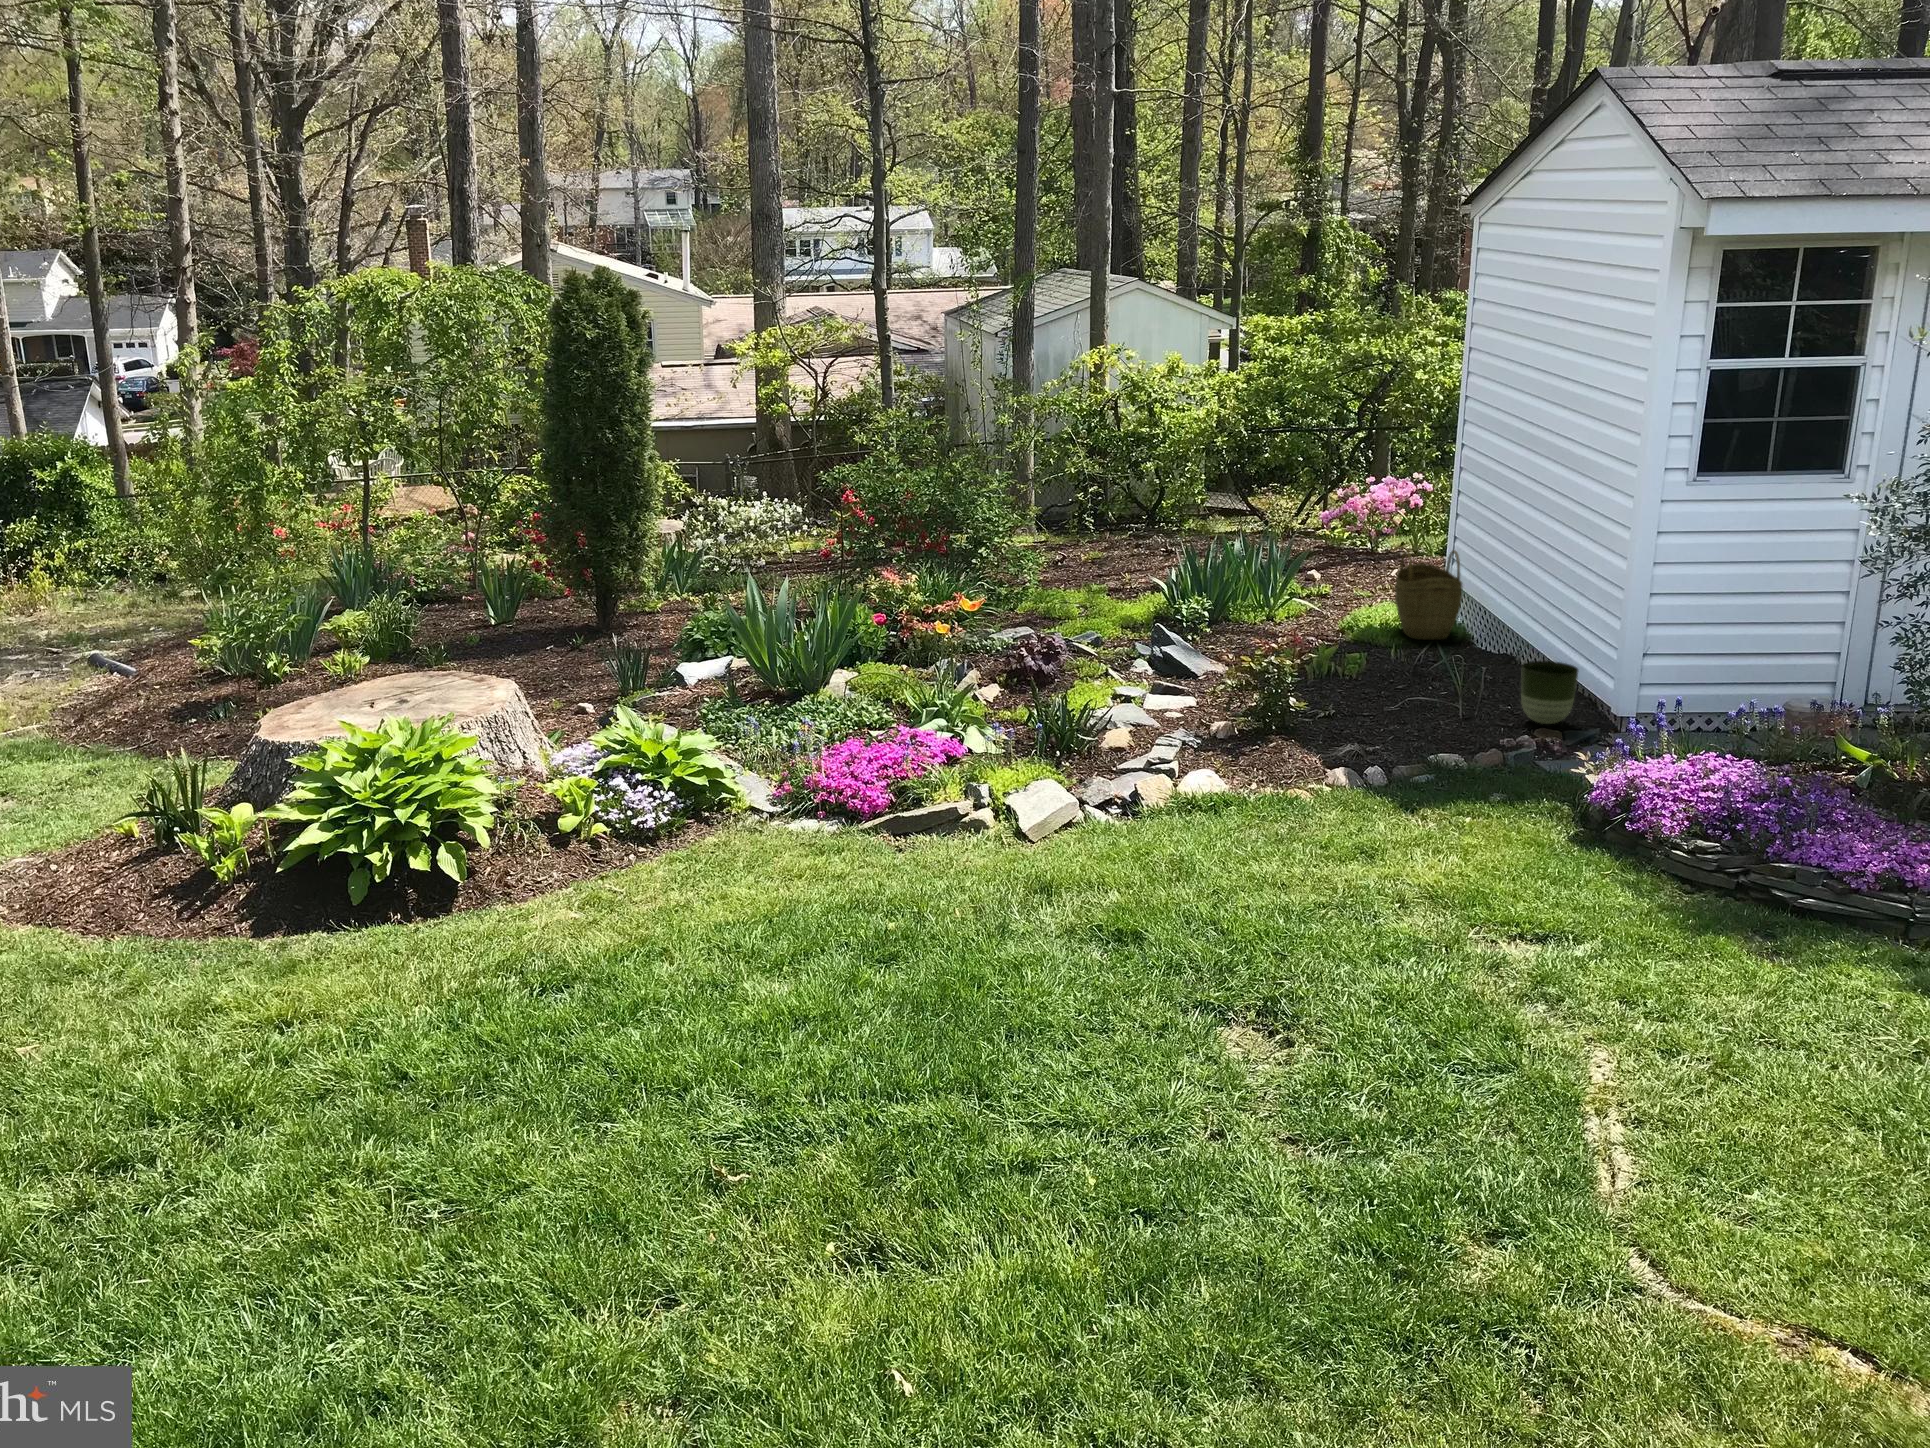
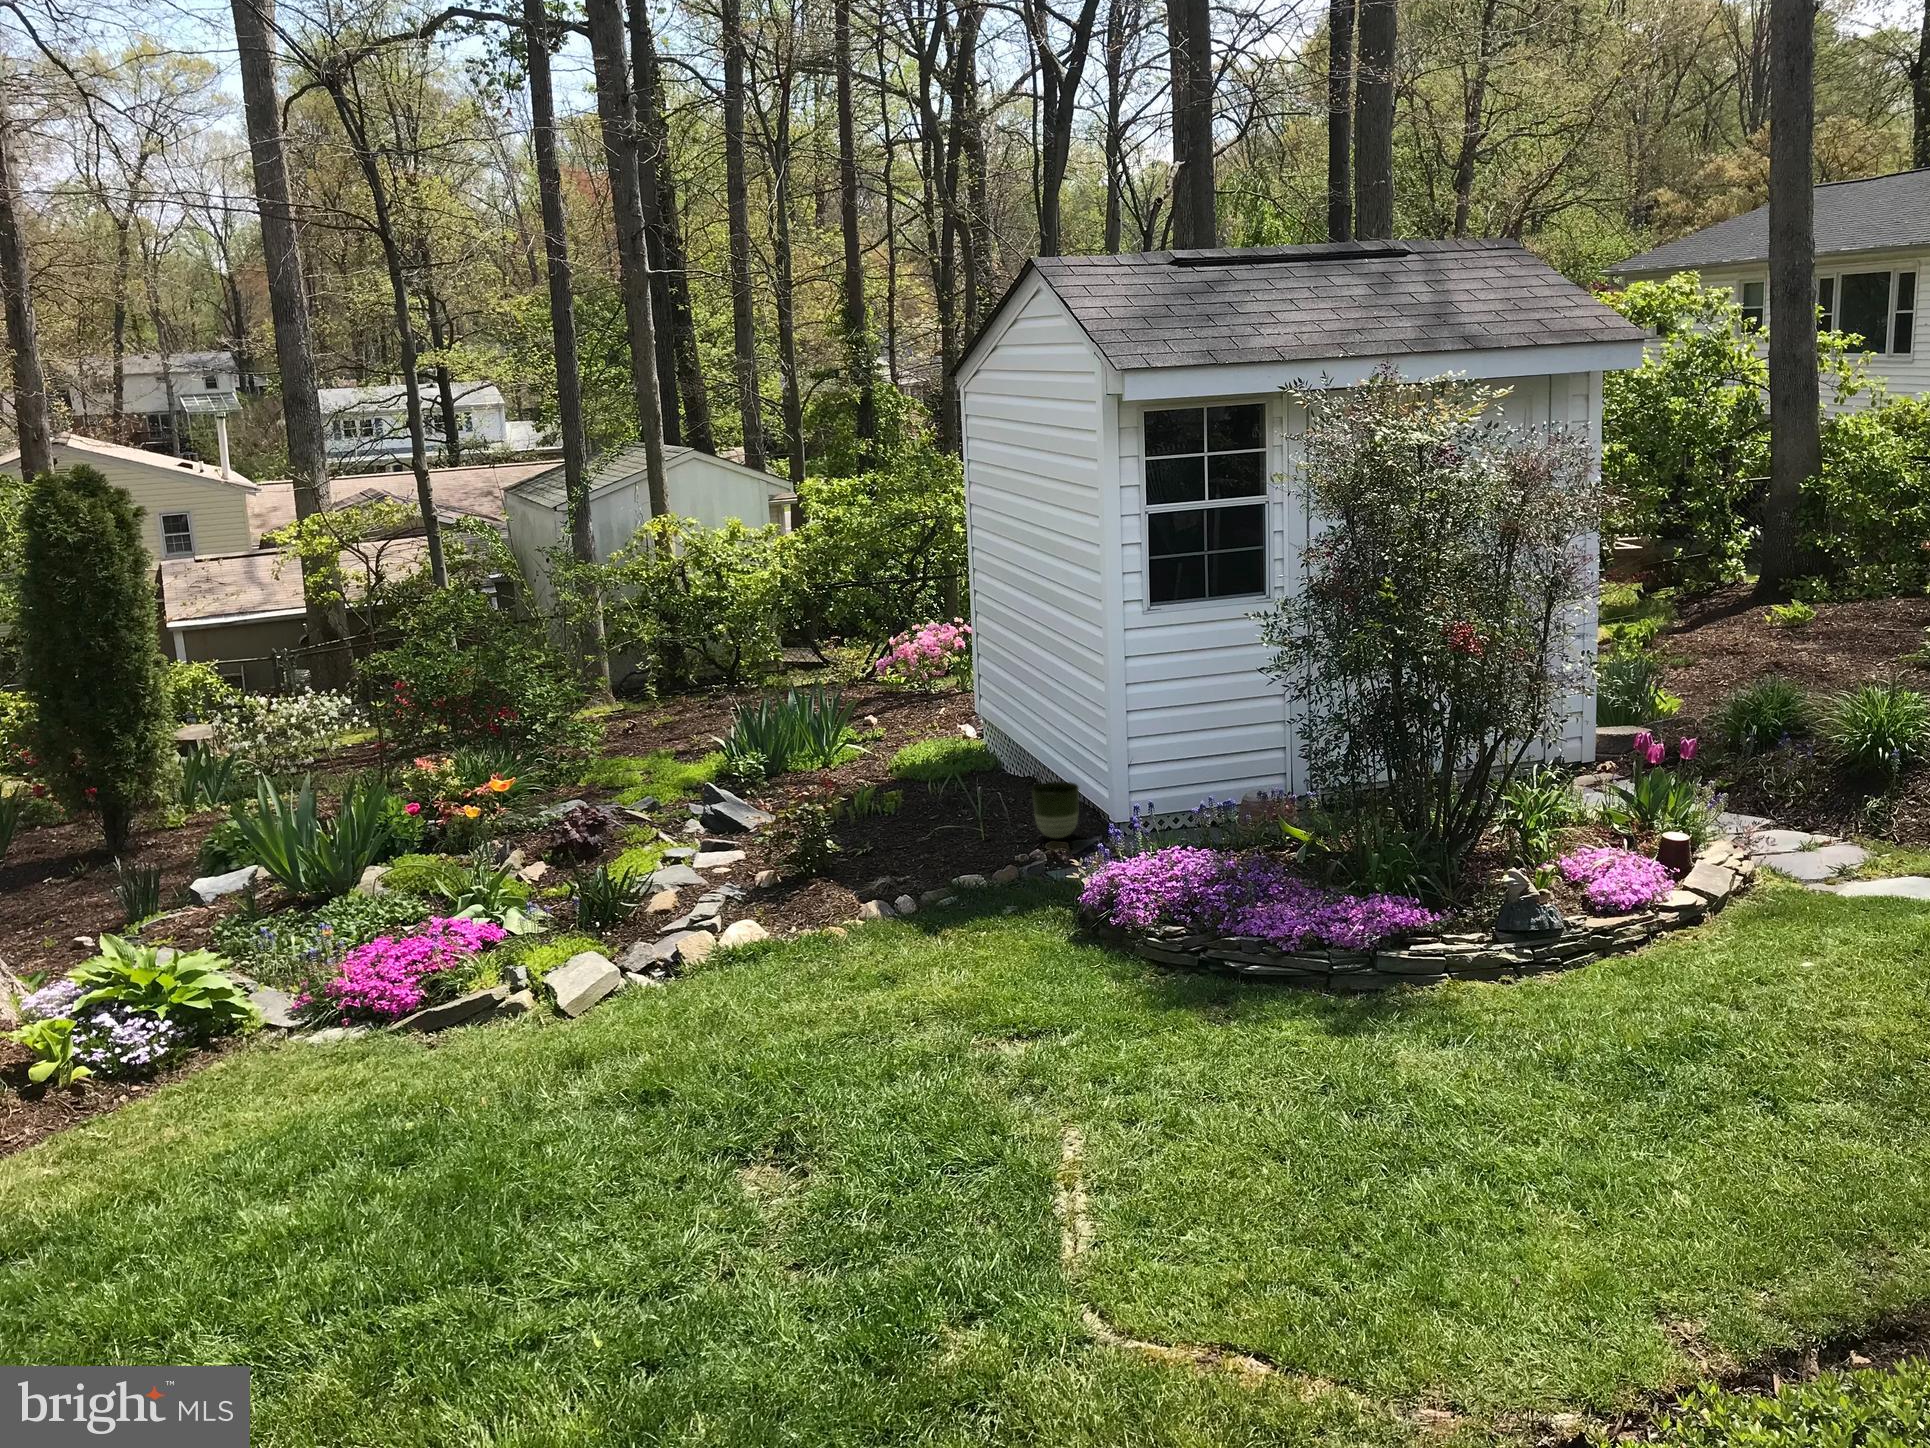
woven basket: present [1395,550,1463,640] -> none [934,688,992,773]

